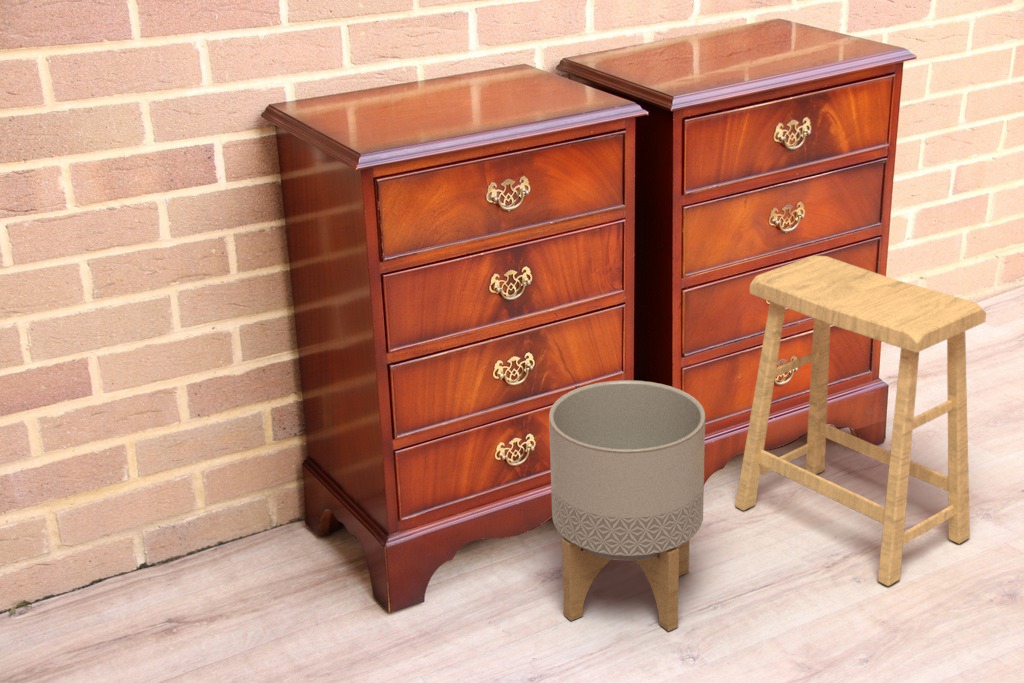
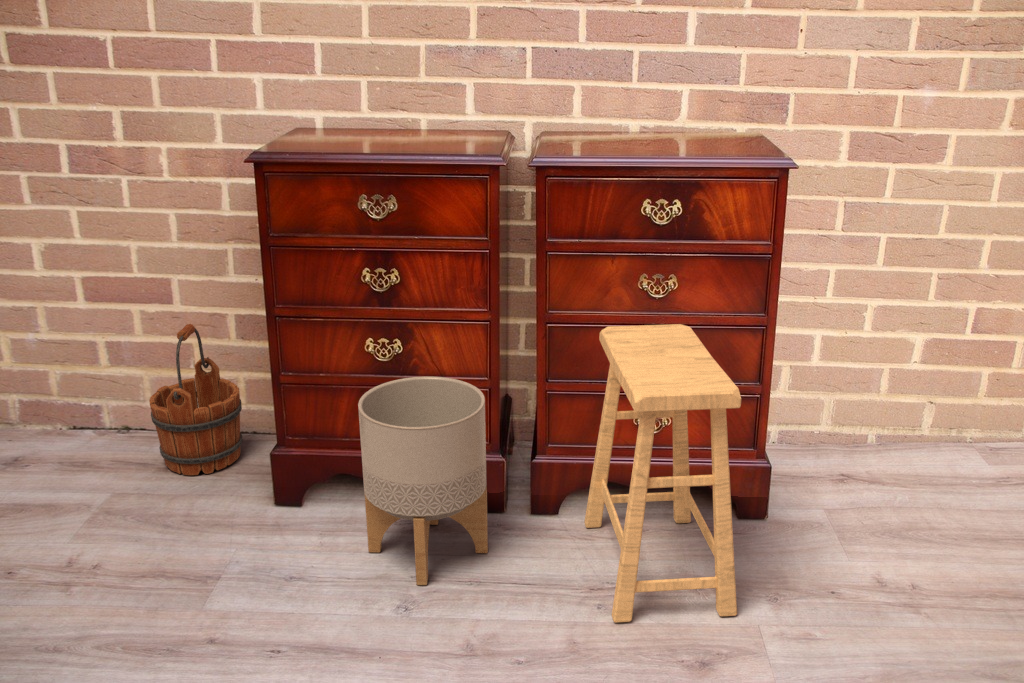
wooden bucket: none [124,413,258,629] -> present [149,324,243,475]

